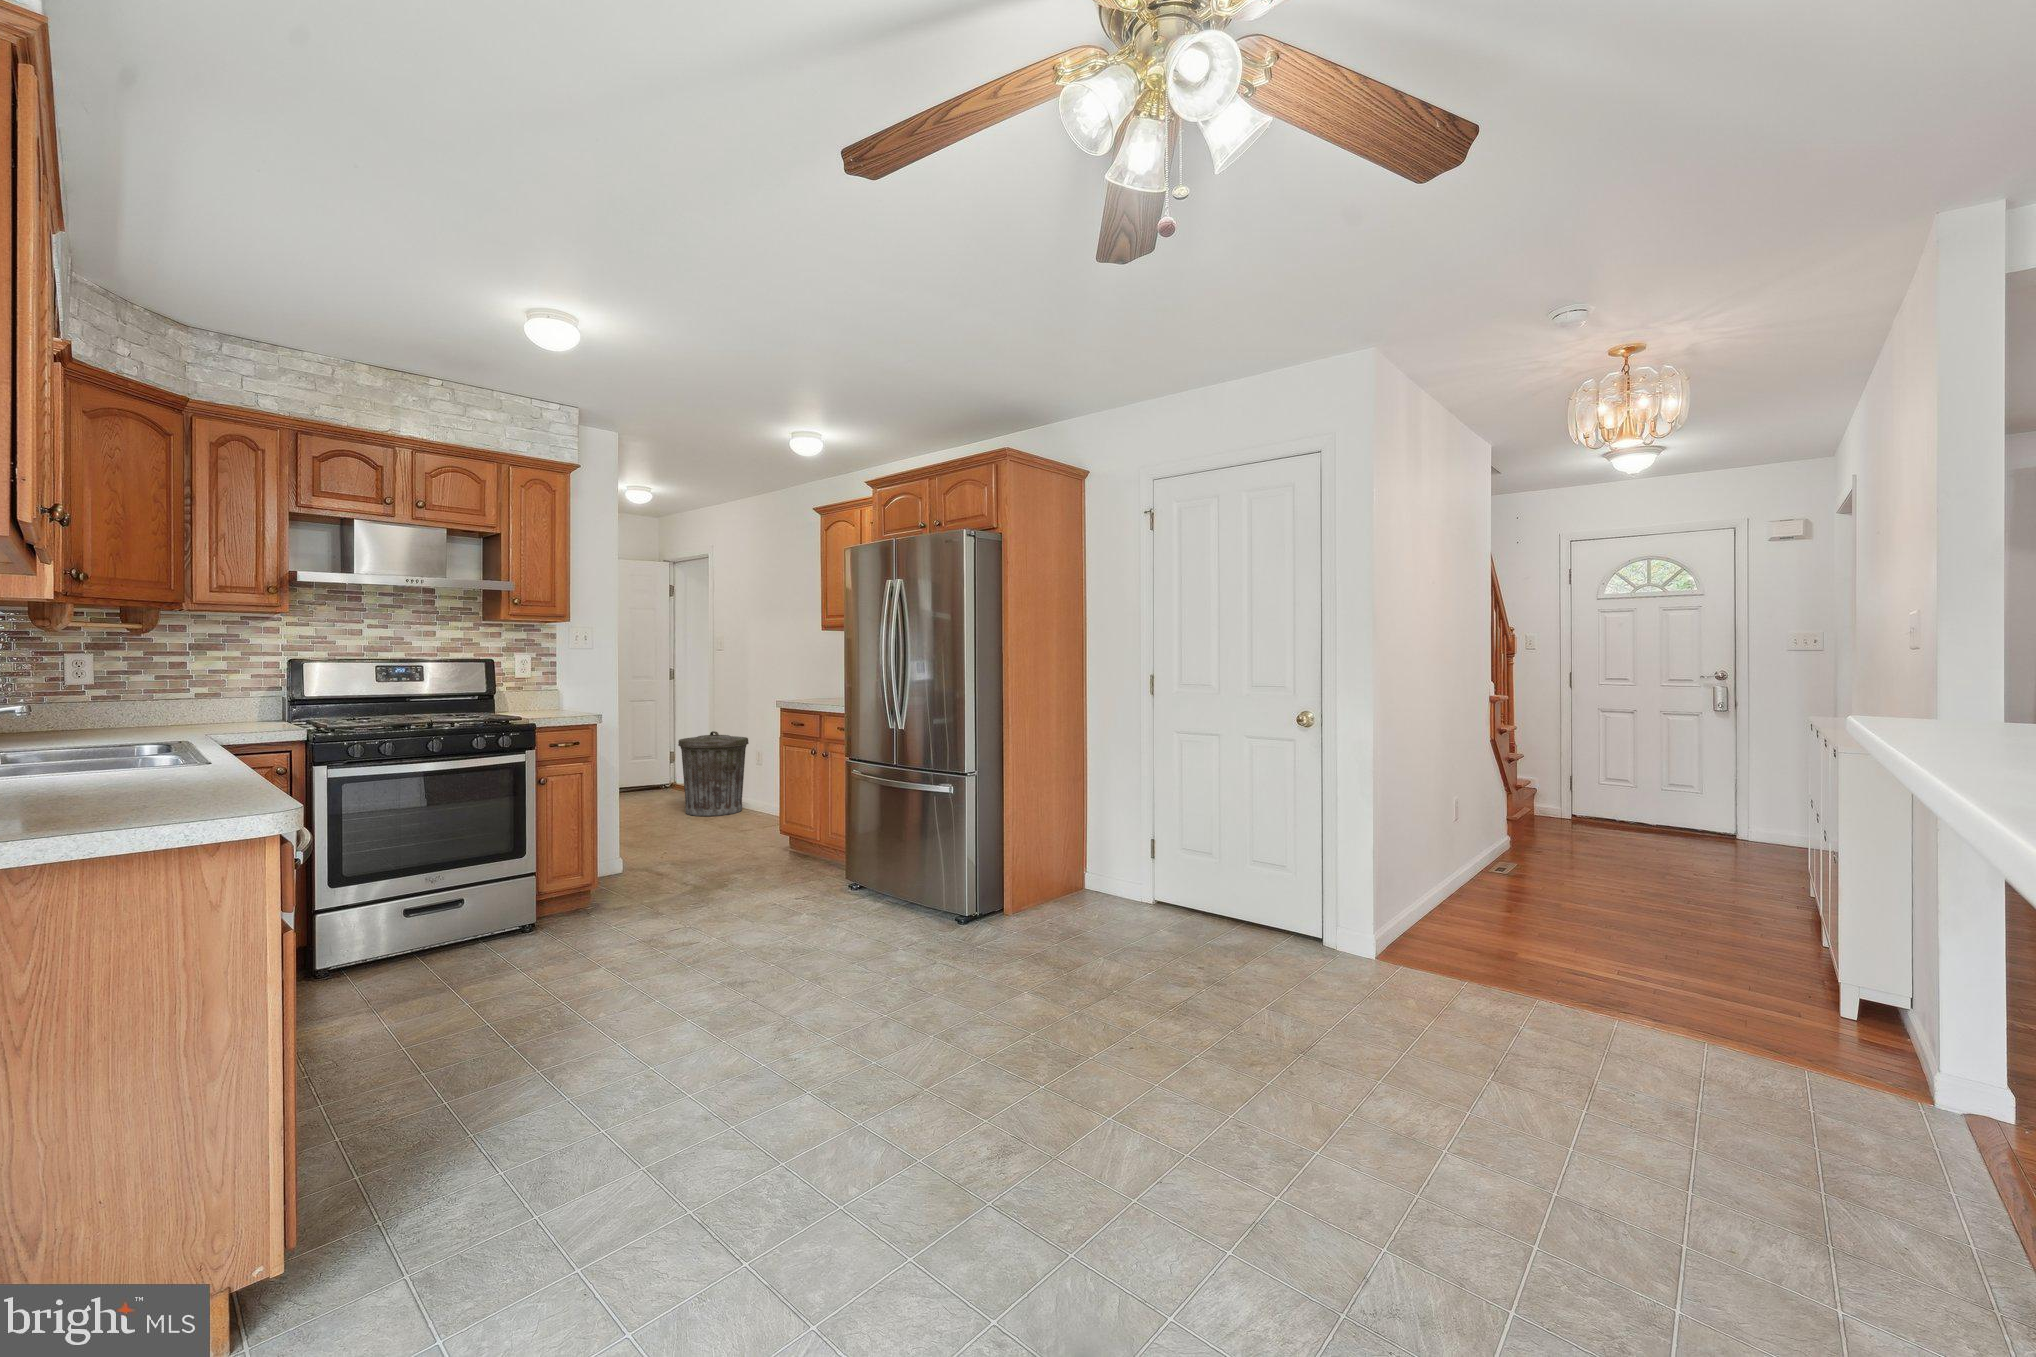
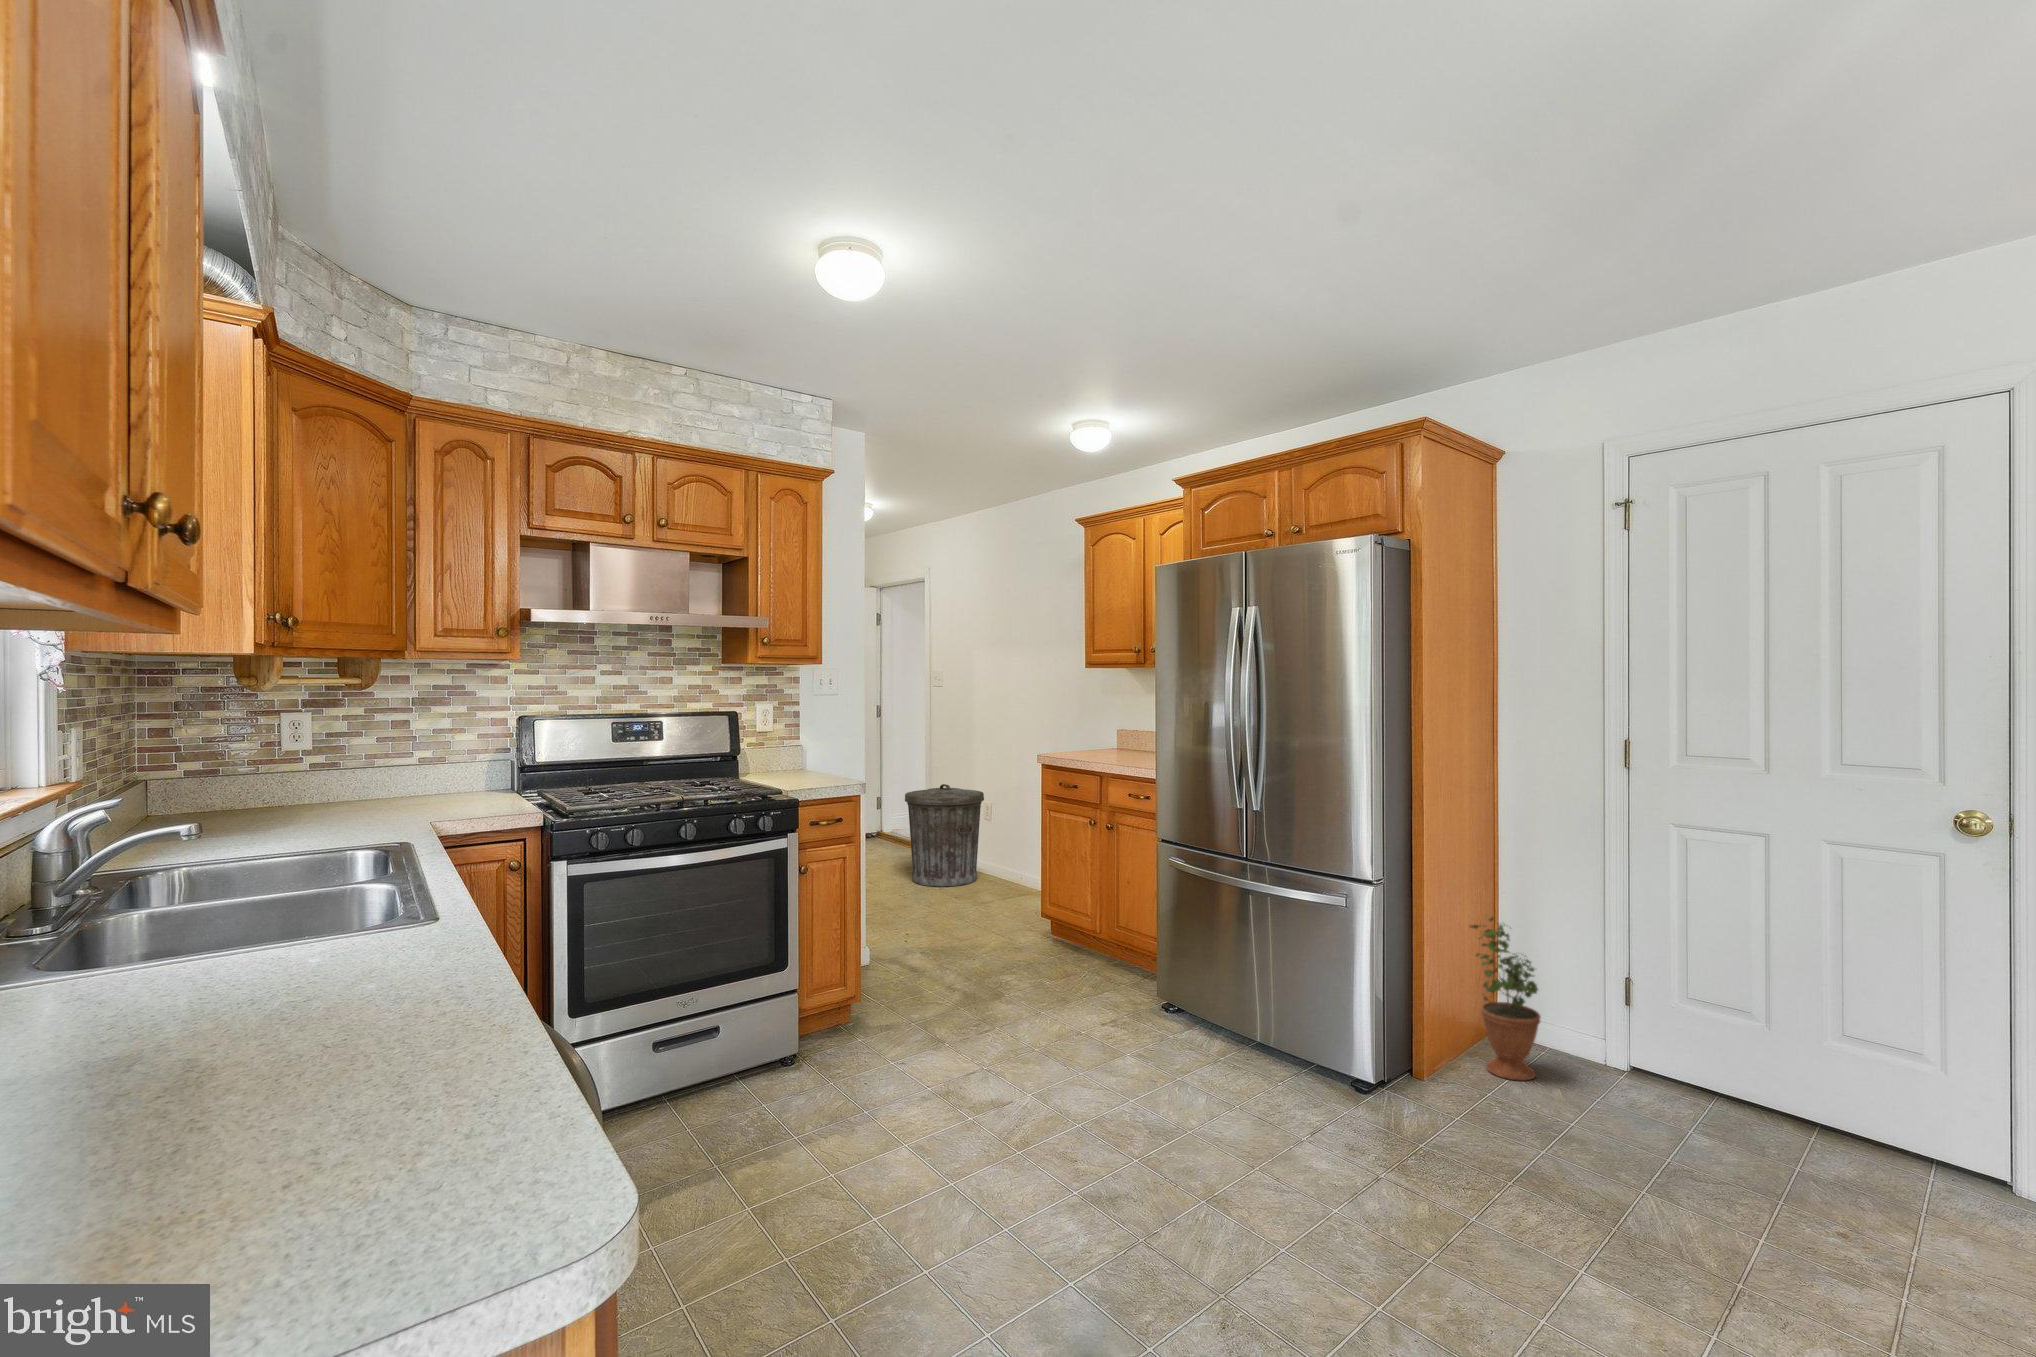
potted plant: none [1046,803,1087,915] -> present [1470,918,1540,1081]

